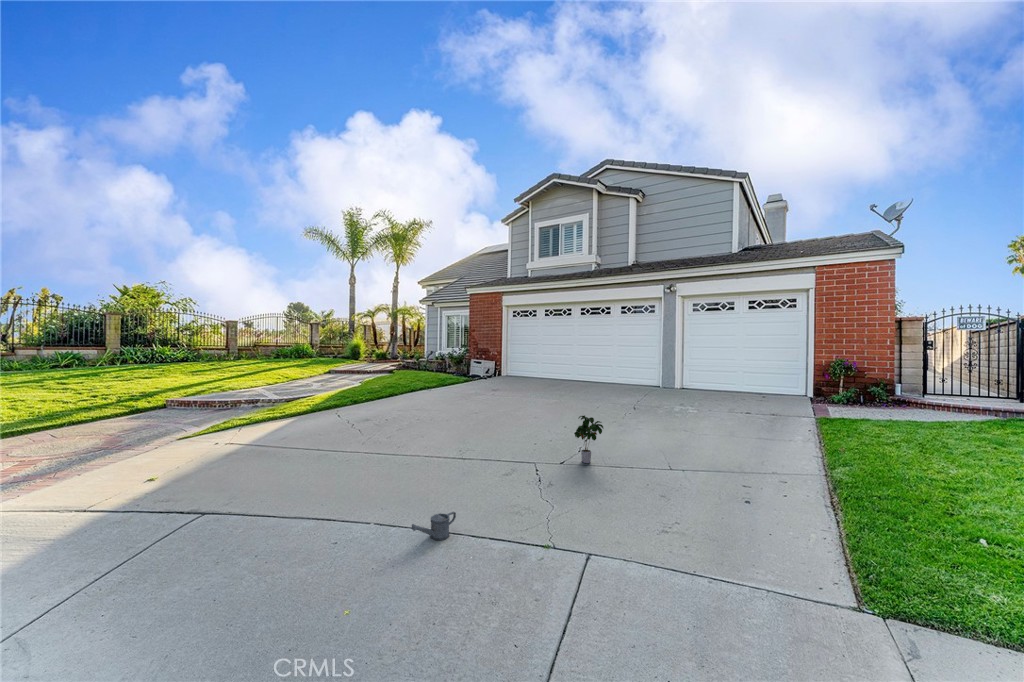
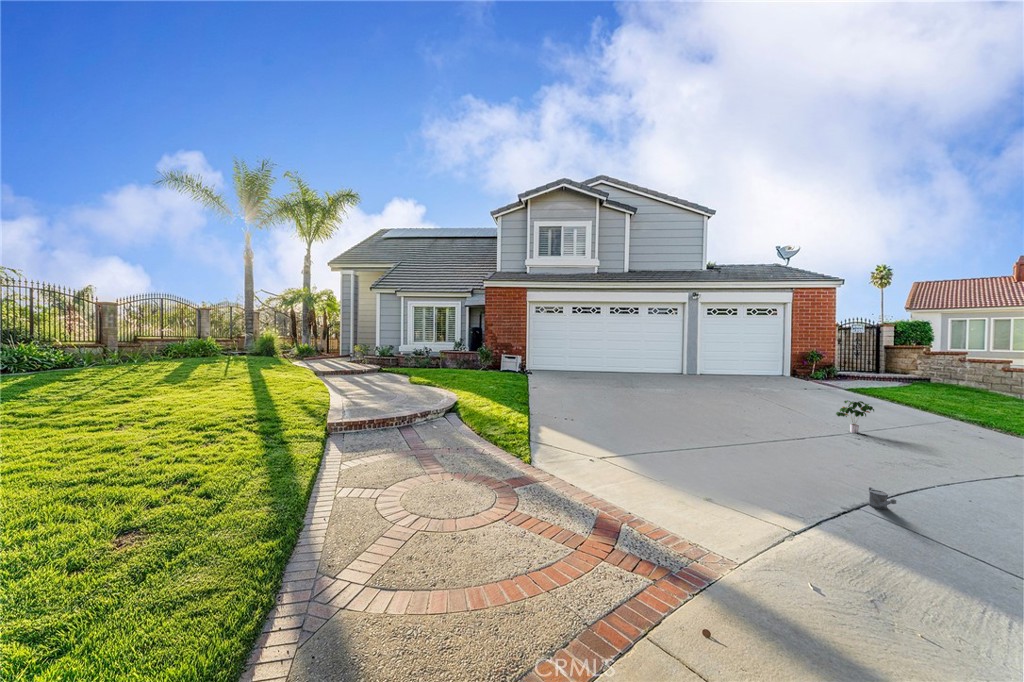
watering can: present [412,512,456,540] -> present [868,487,896,509]

